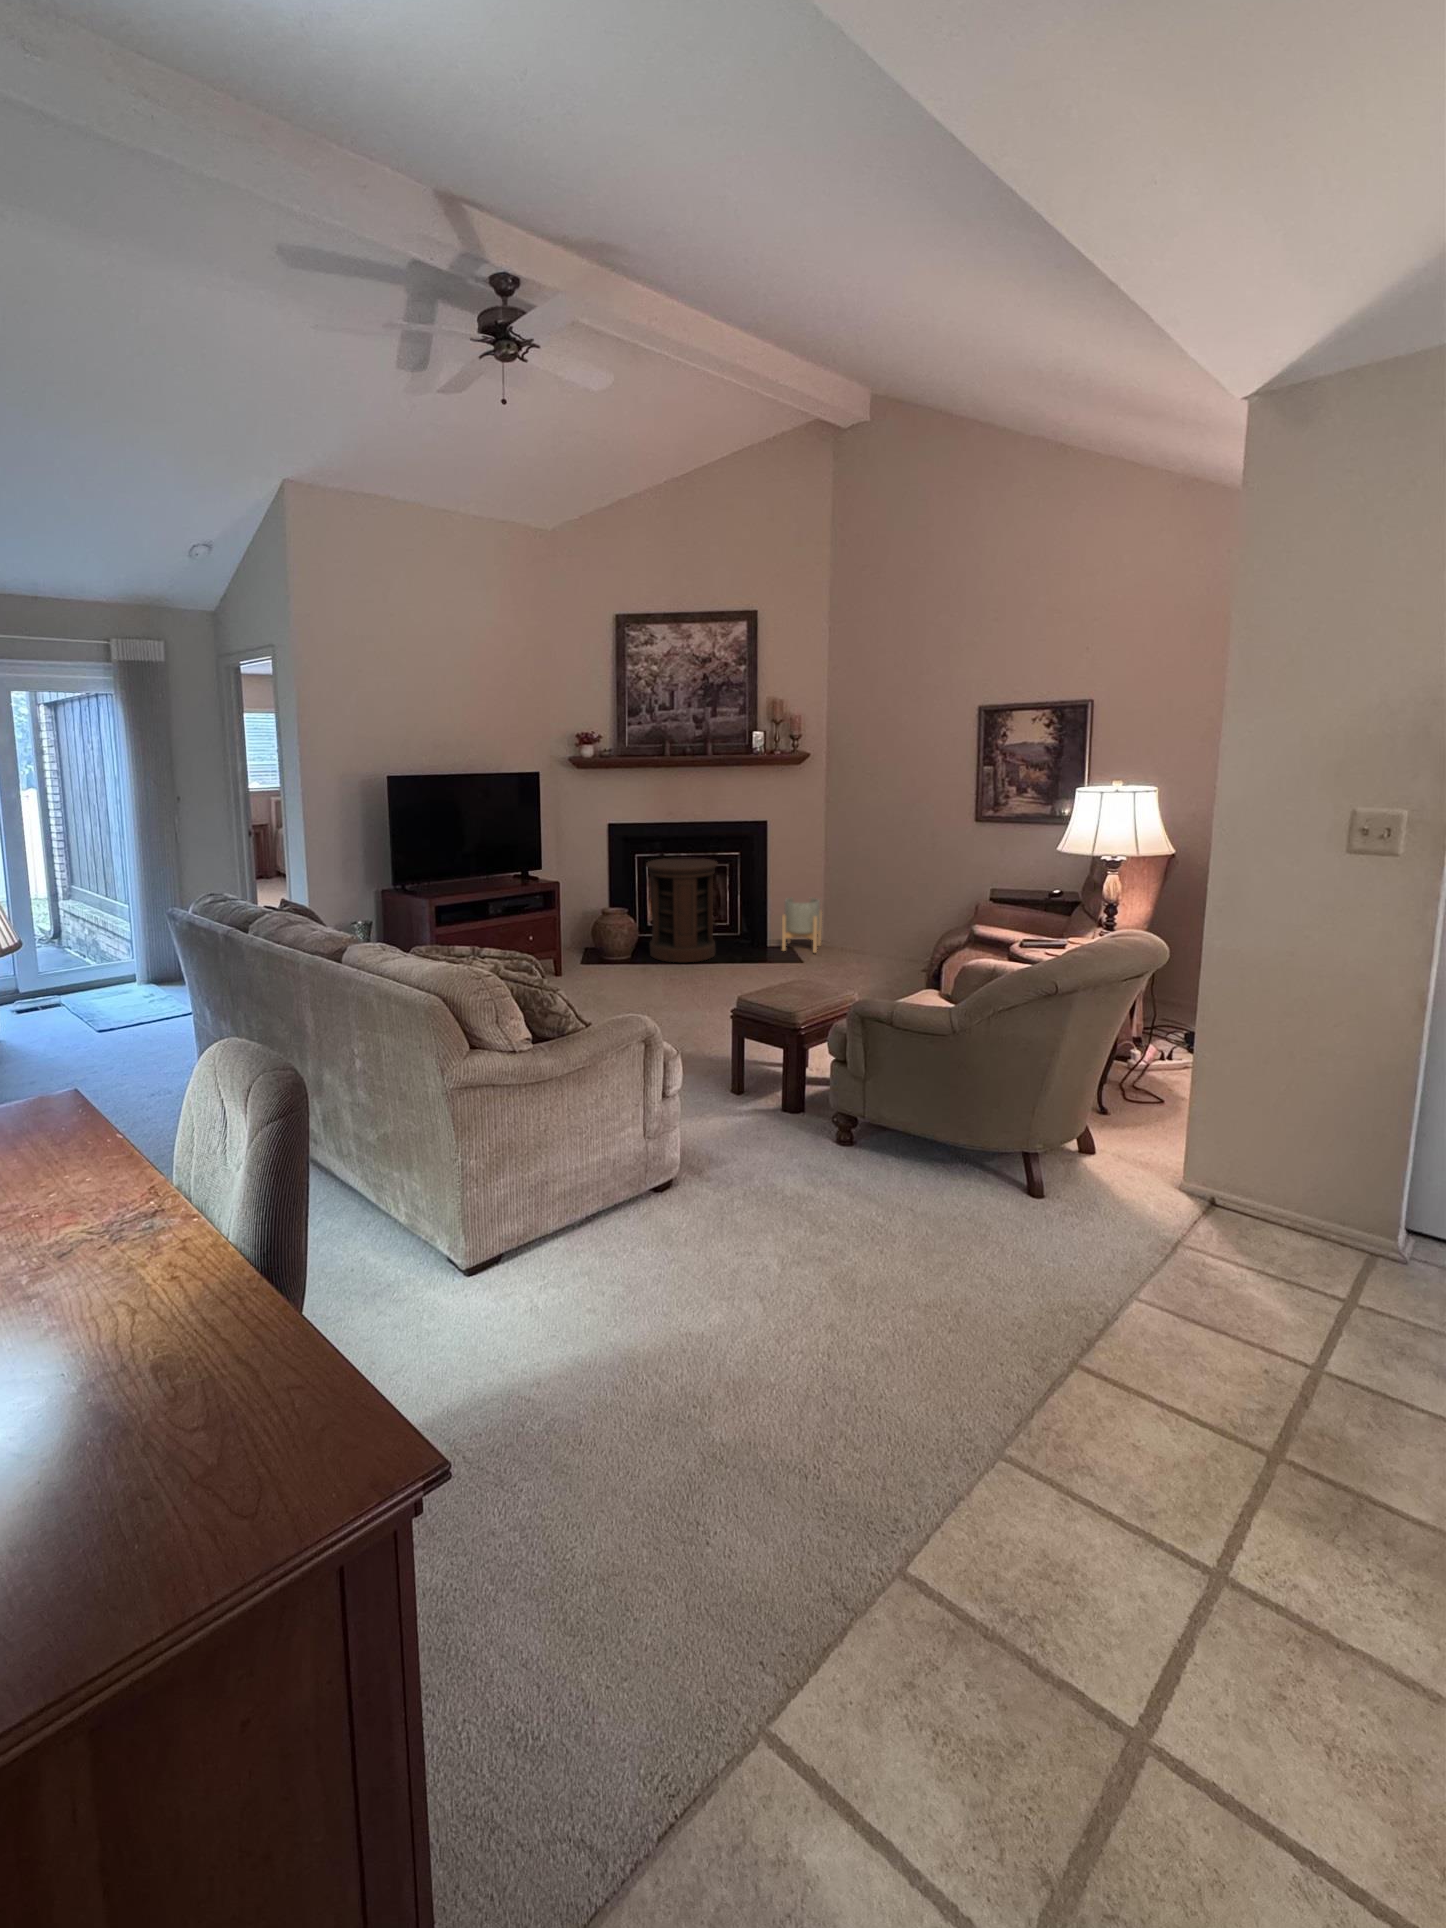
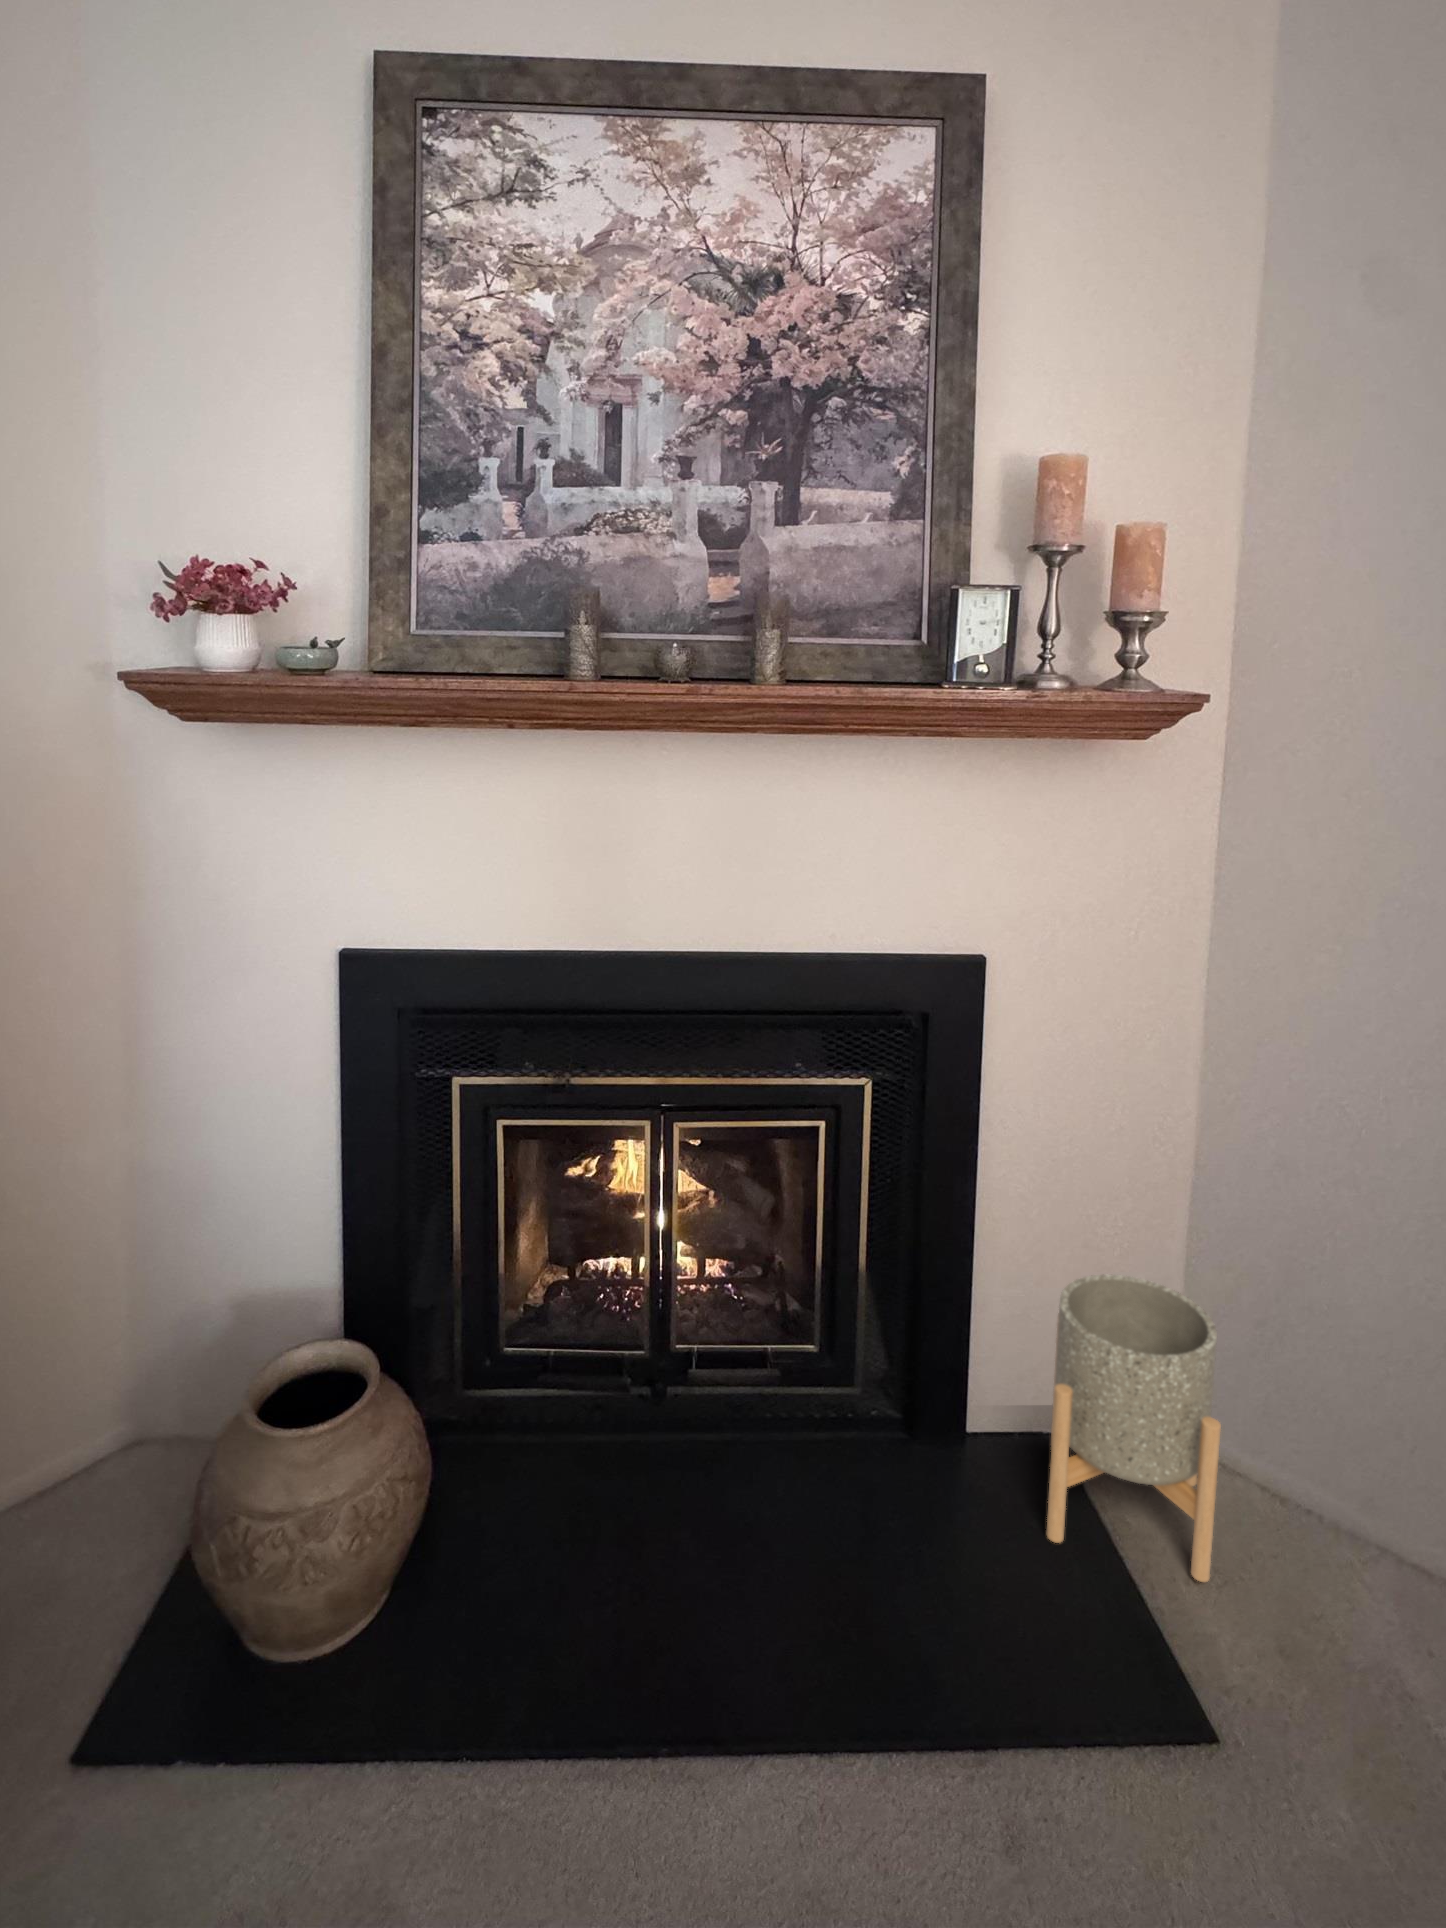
side table: present [646,858,717,962] -> none [459,1095,782,1675]

